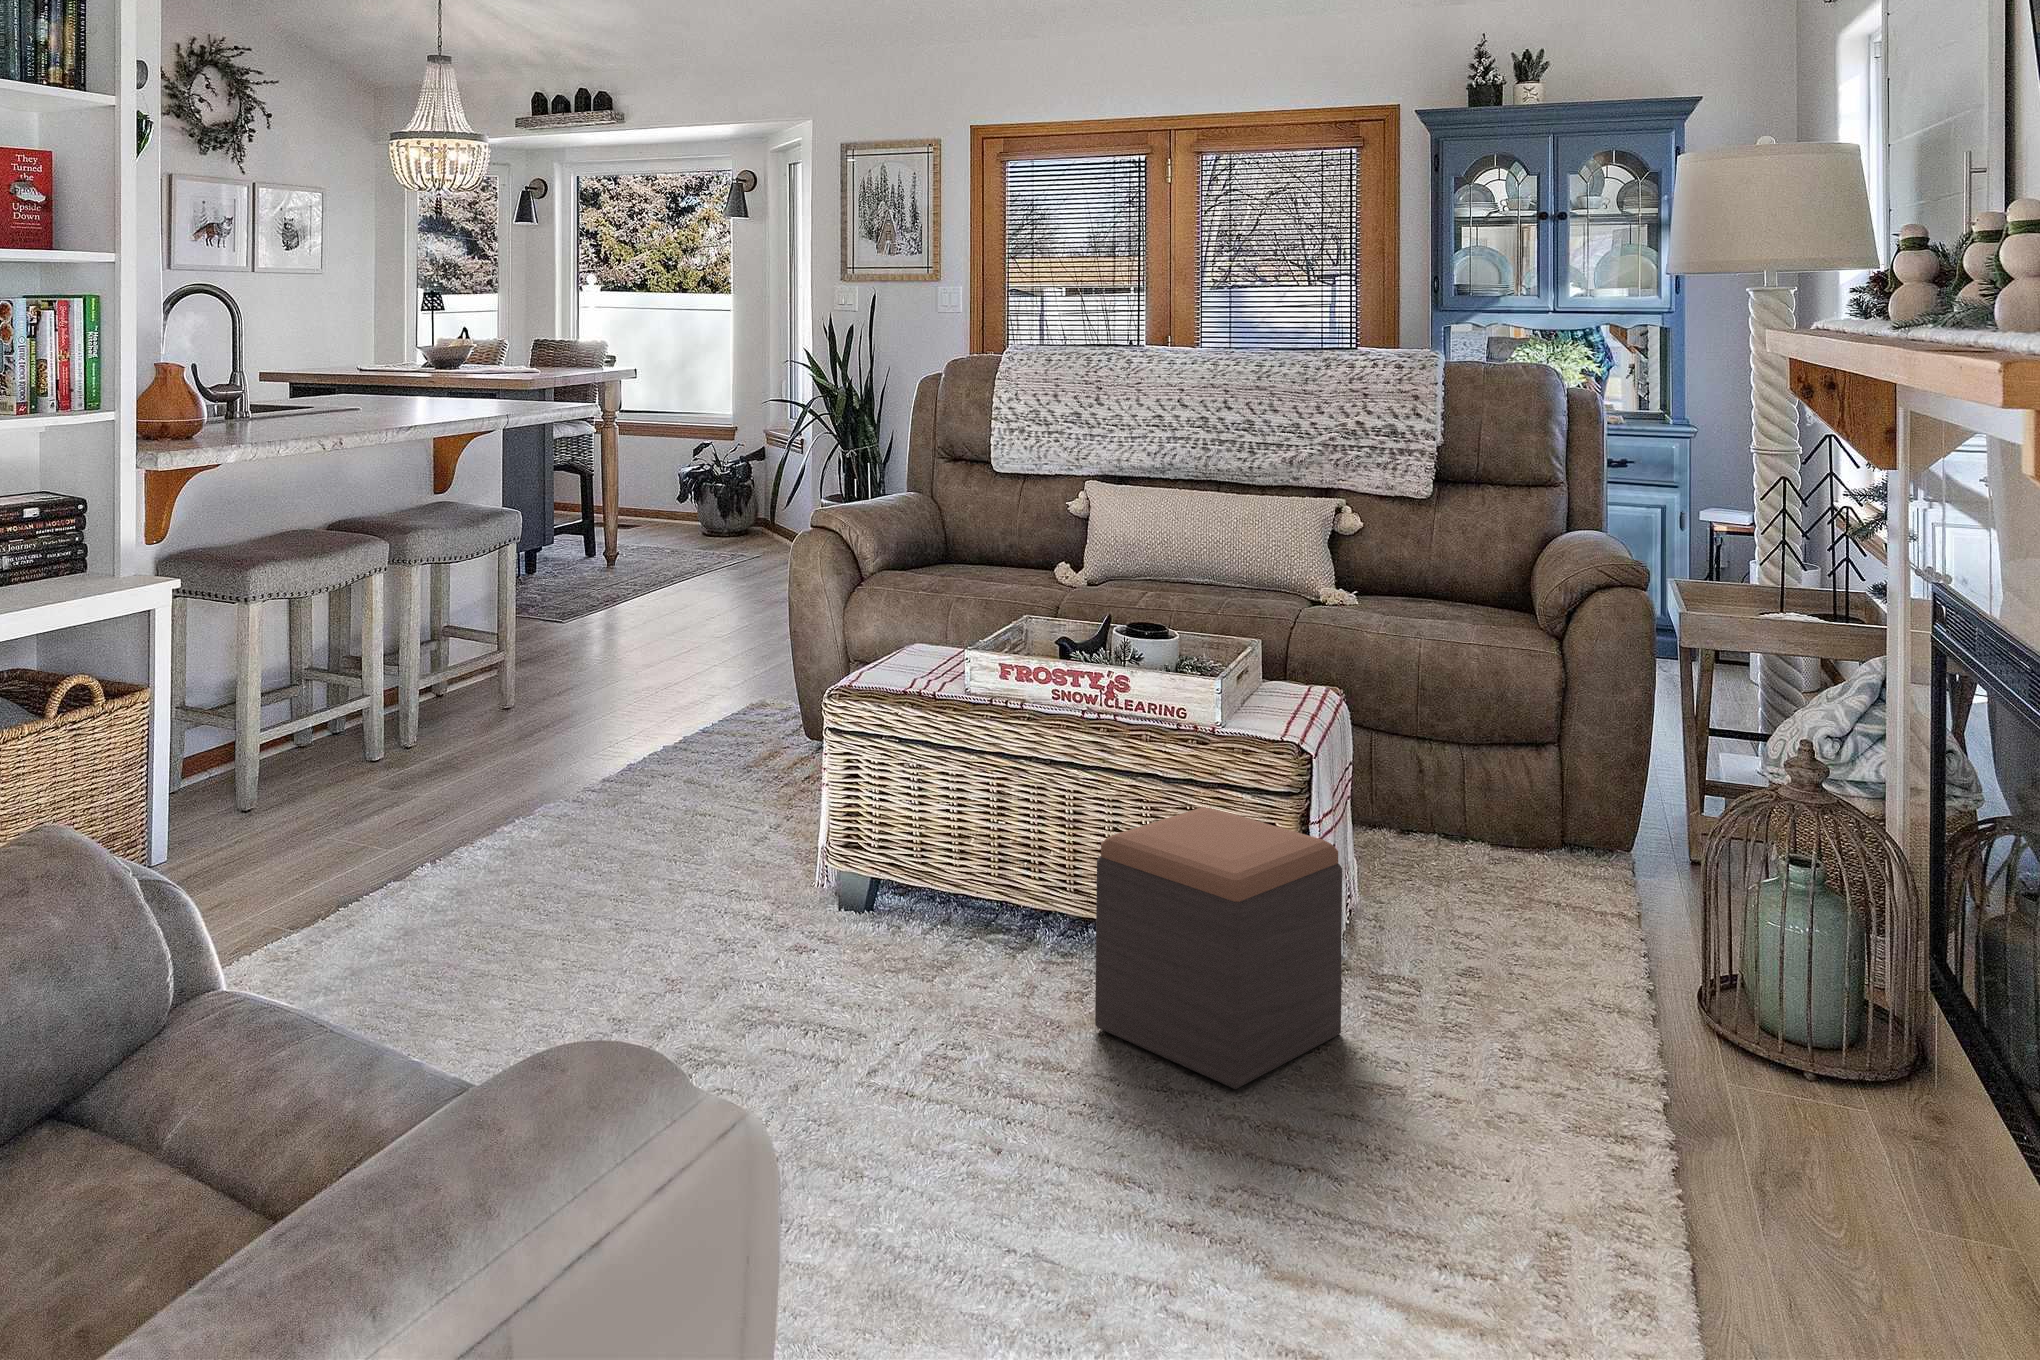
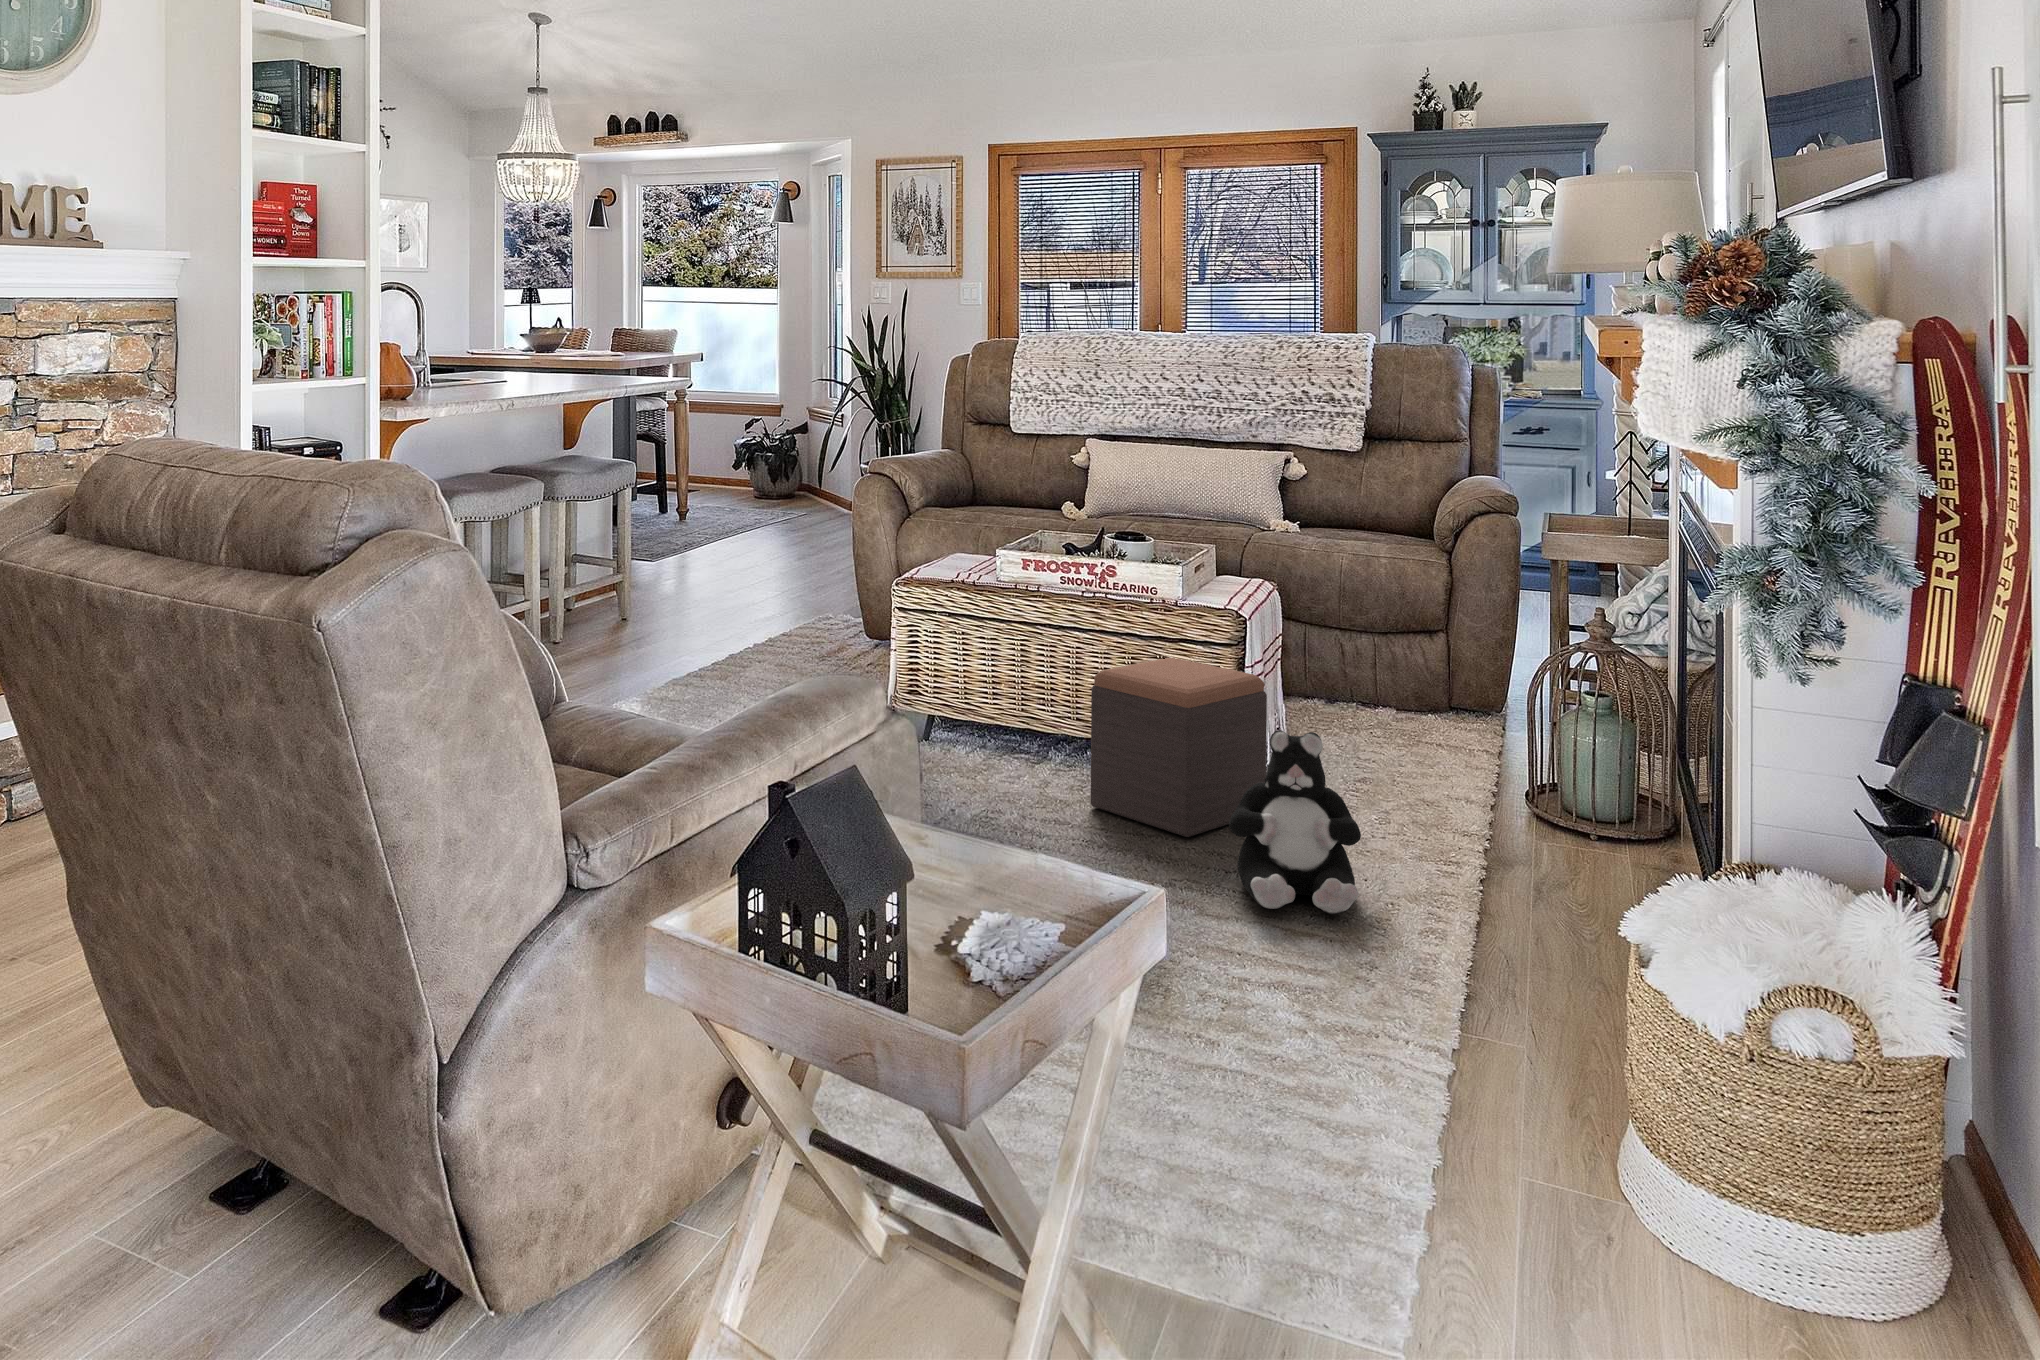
plush toy: none [1303,954,1509,1258] -> present [1229,730,1361,914]

